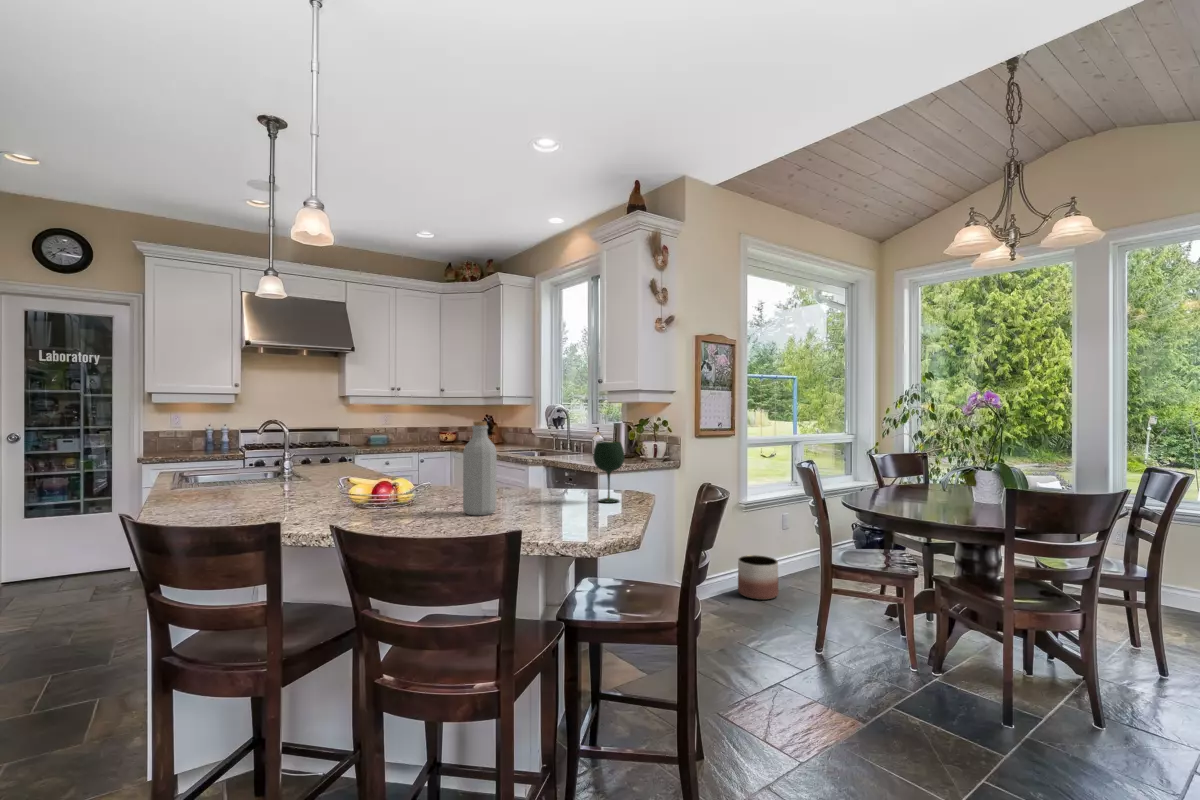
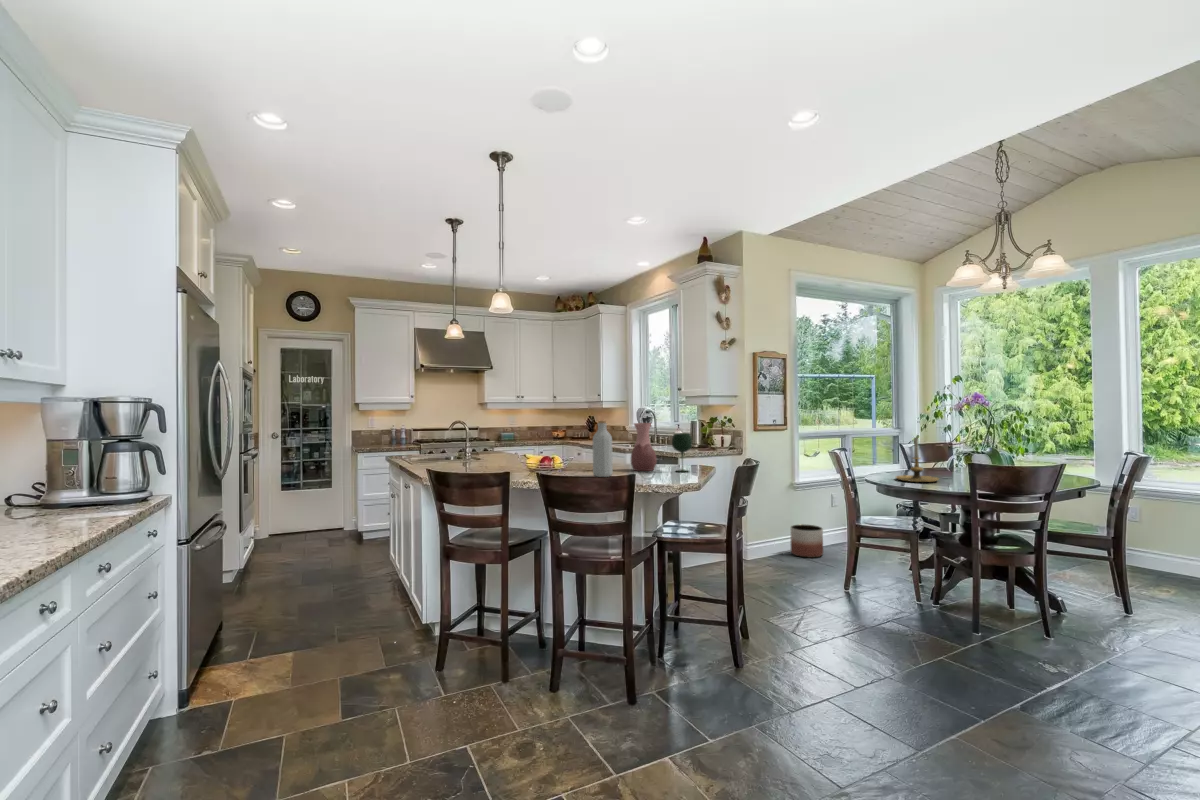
vase: none [529,425,569,501] -> present [631,423,657,471]
candle holder: none [888,447,947,509] -> present [896,437,939,482]

